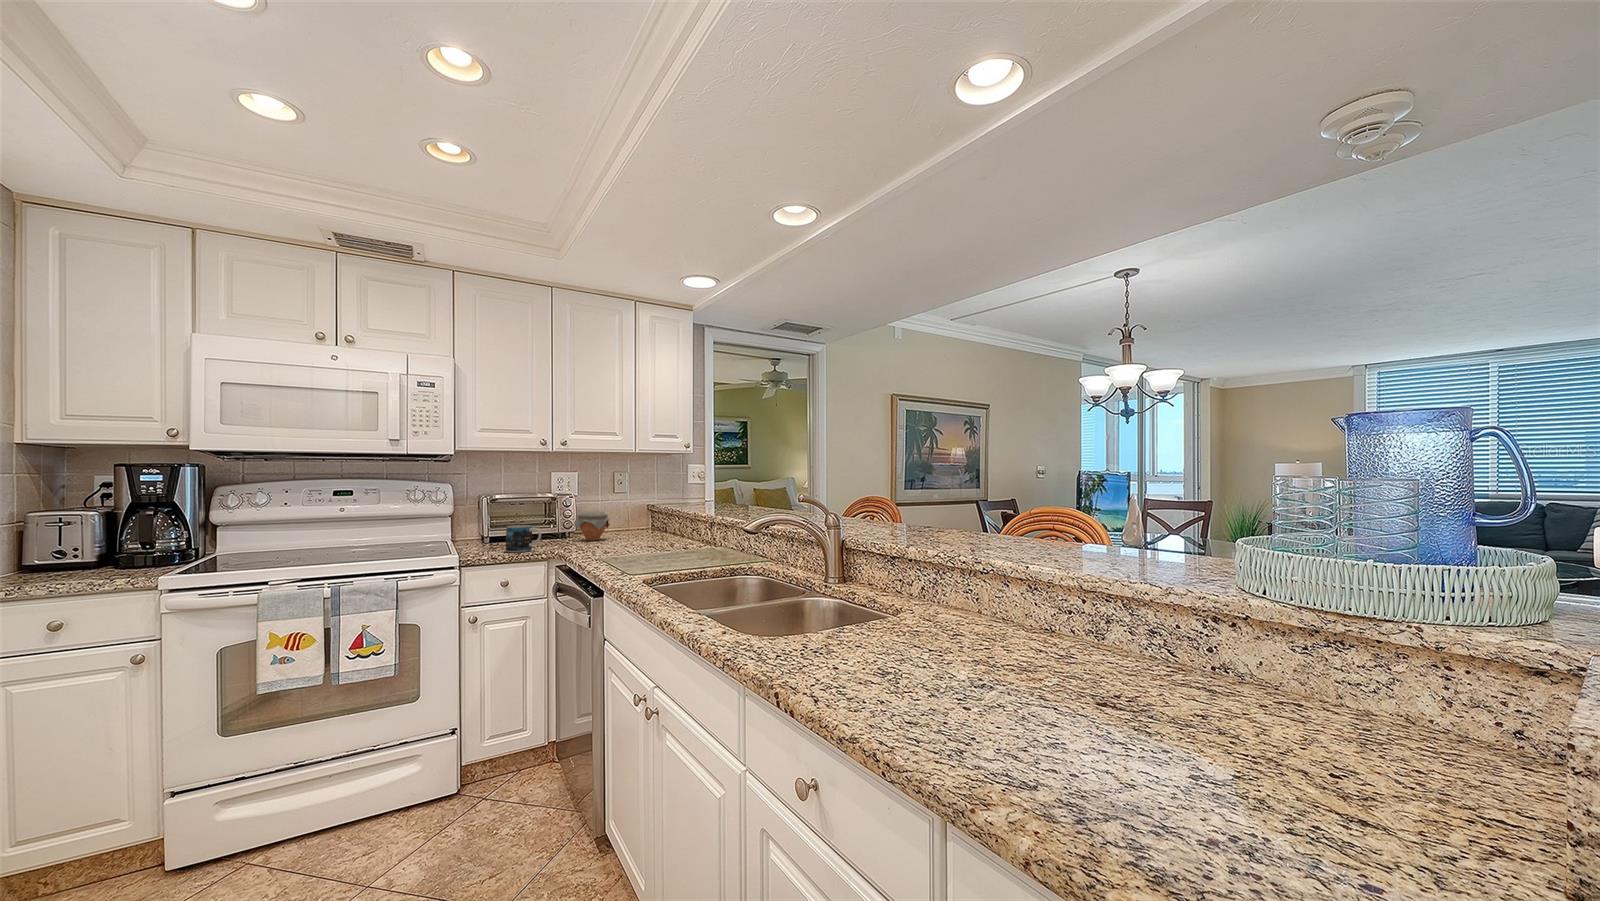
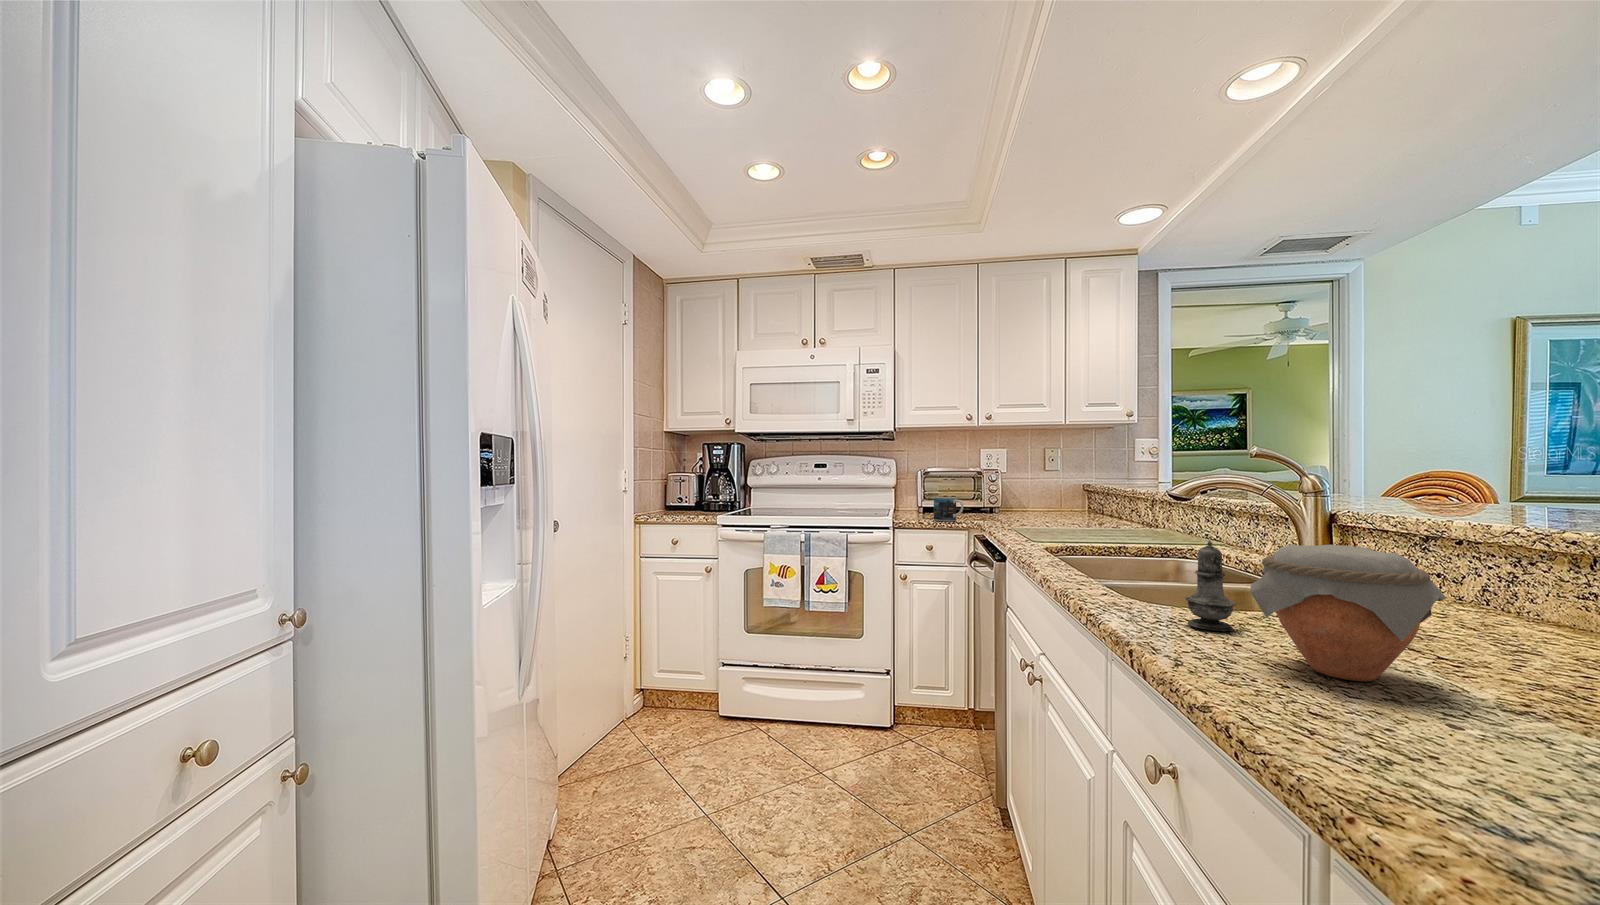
jar: present [574,511,610,541] -> present [1250,544,1446,682]
salt shaker: none [799,590,831,659] -> present [1185,540,1236,631]

